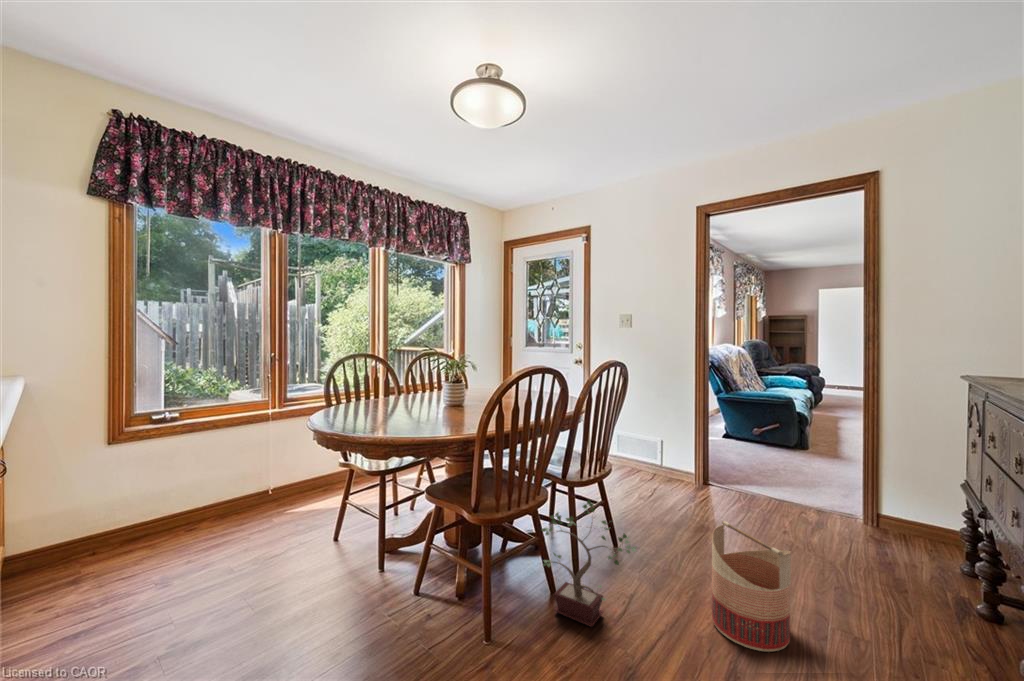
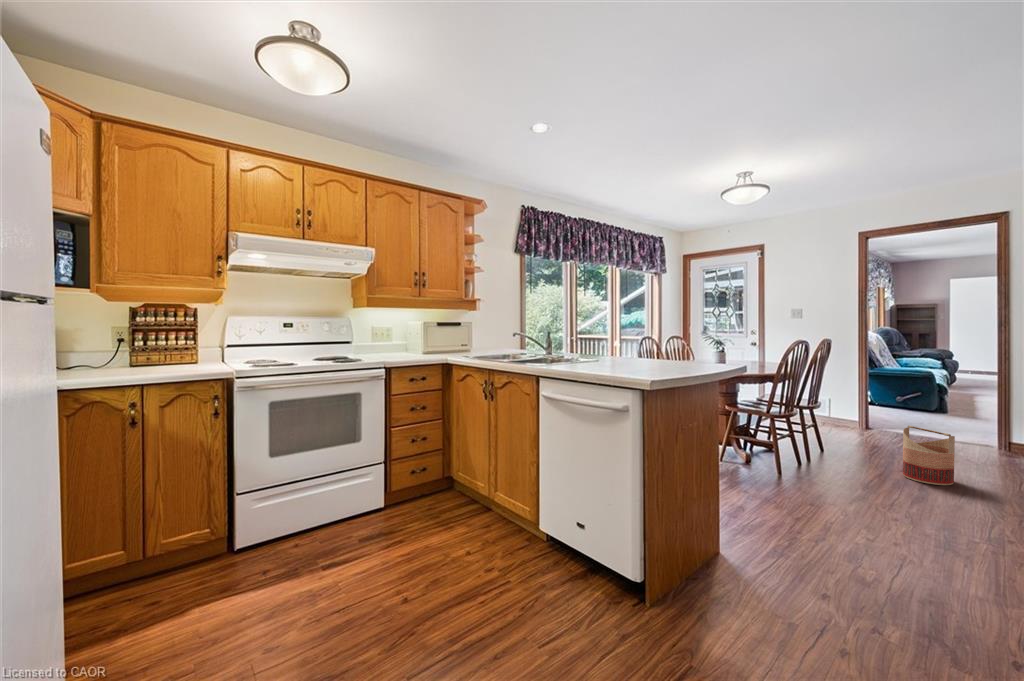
potted plant: present [542,500,636,627] -> none [796,411,867,475]

